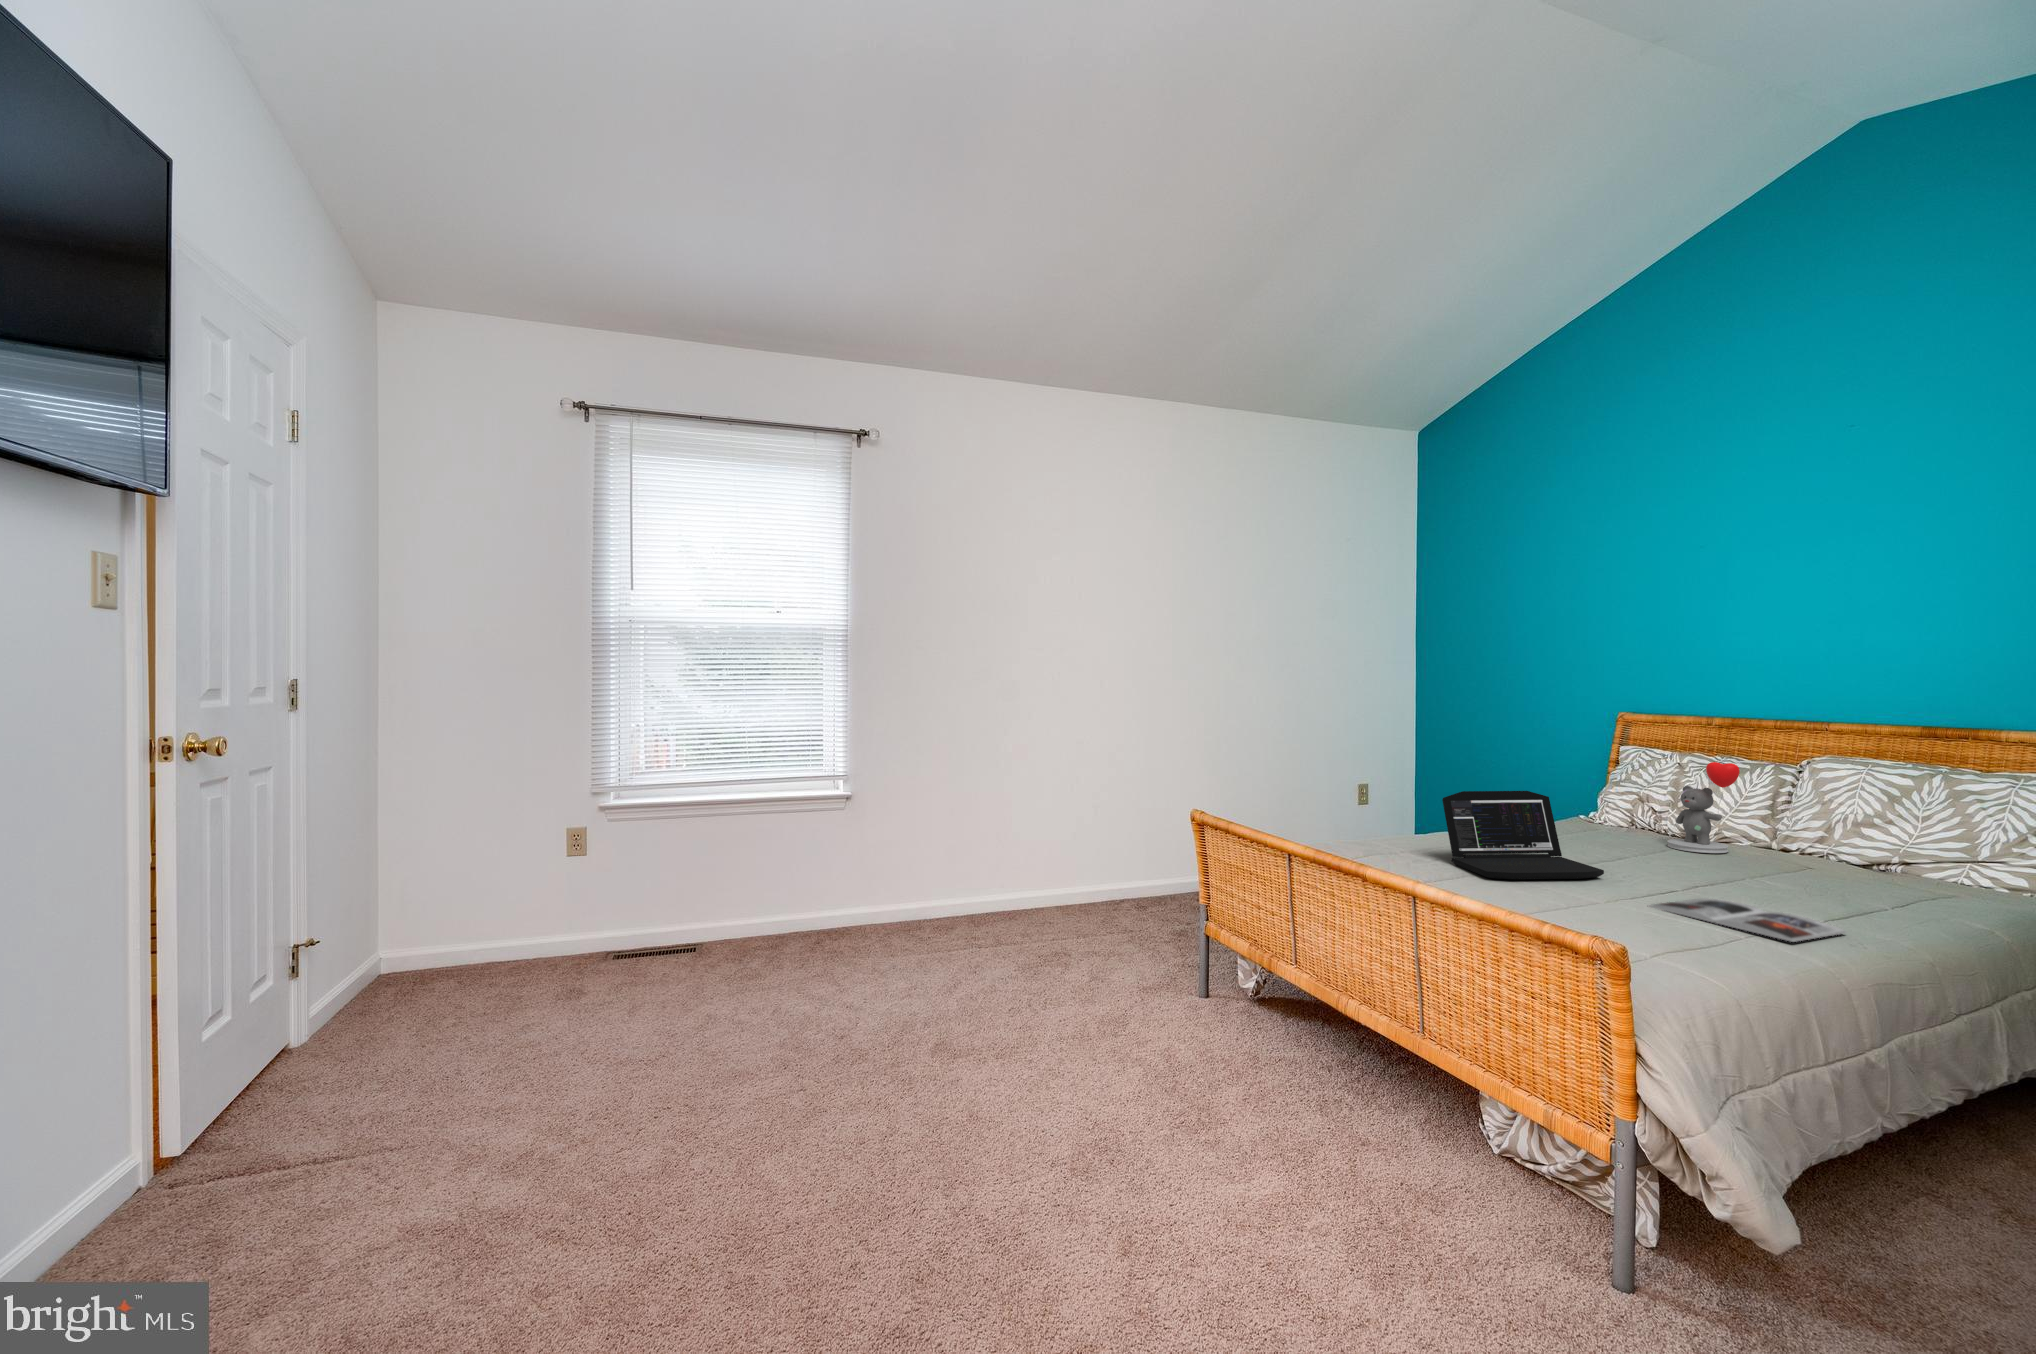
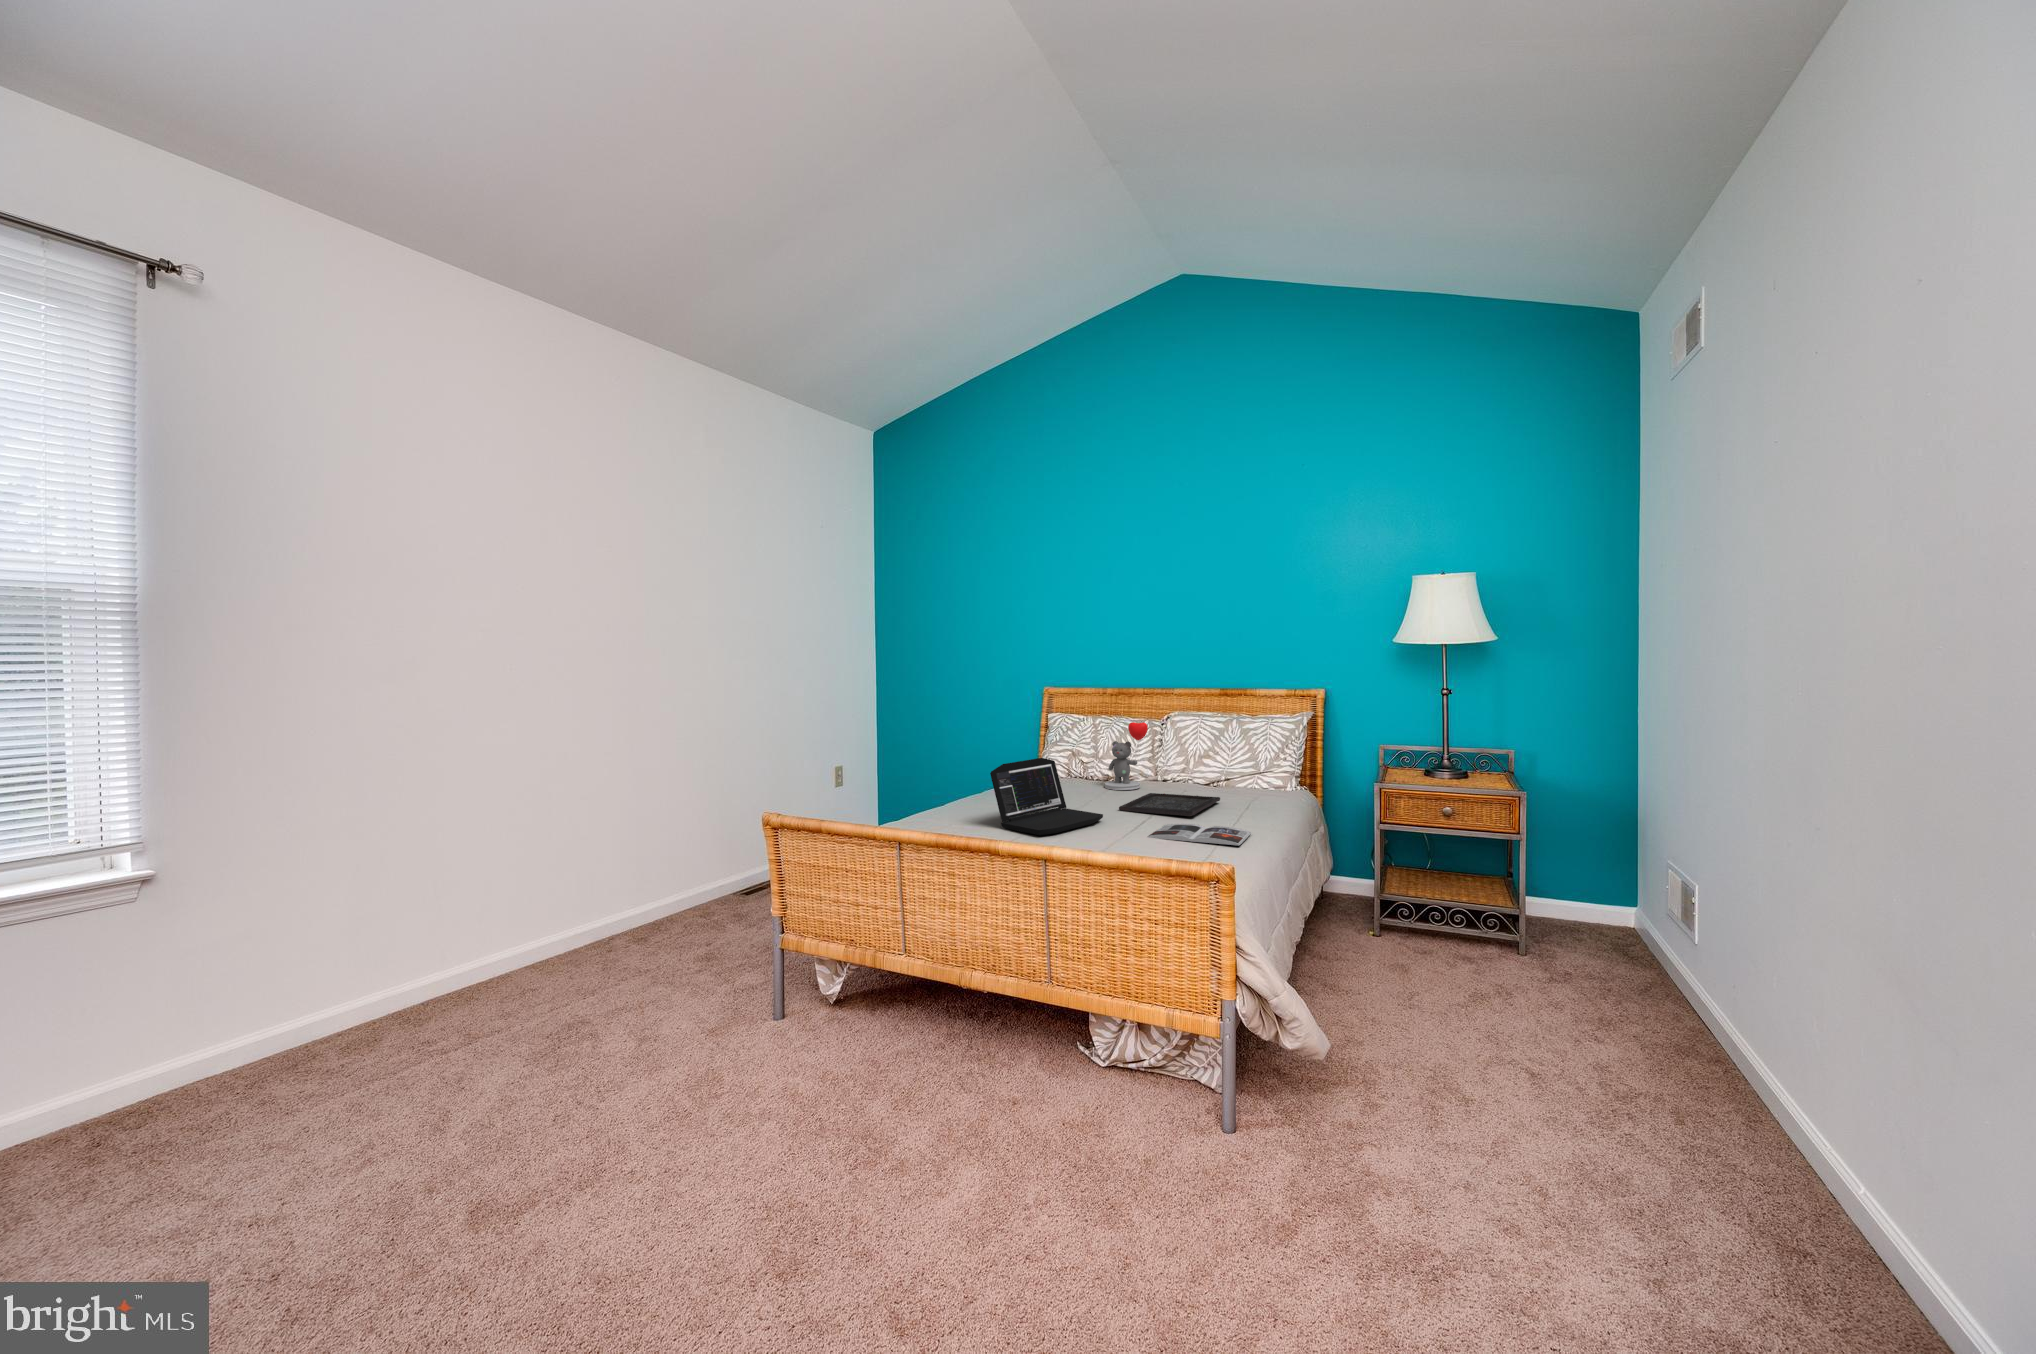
tray: none [1648,860,1852,895] -> present [1119,793,1220,816]

